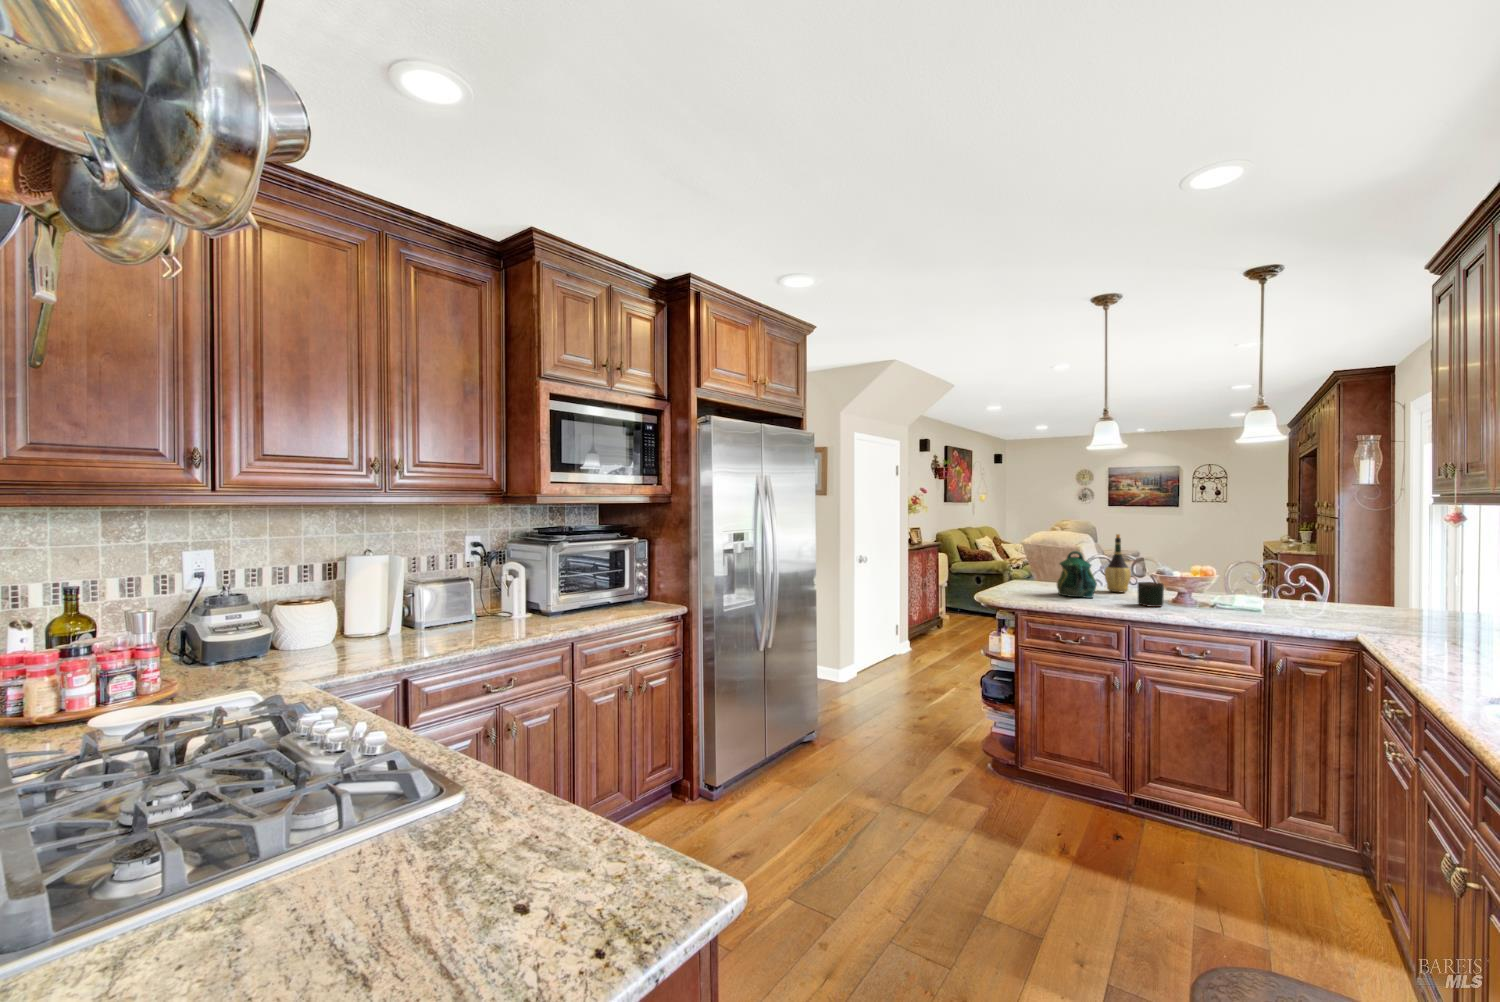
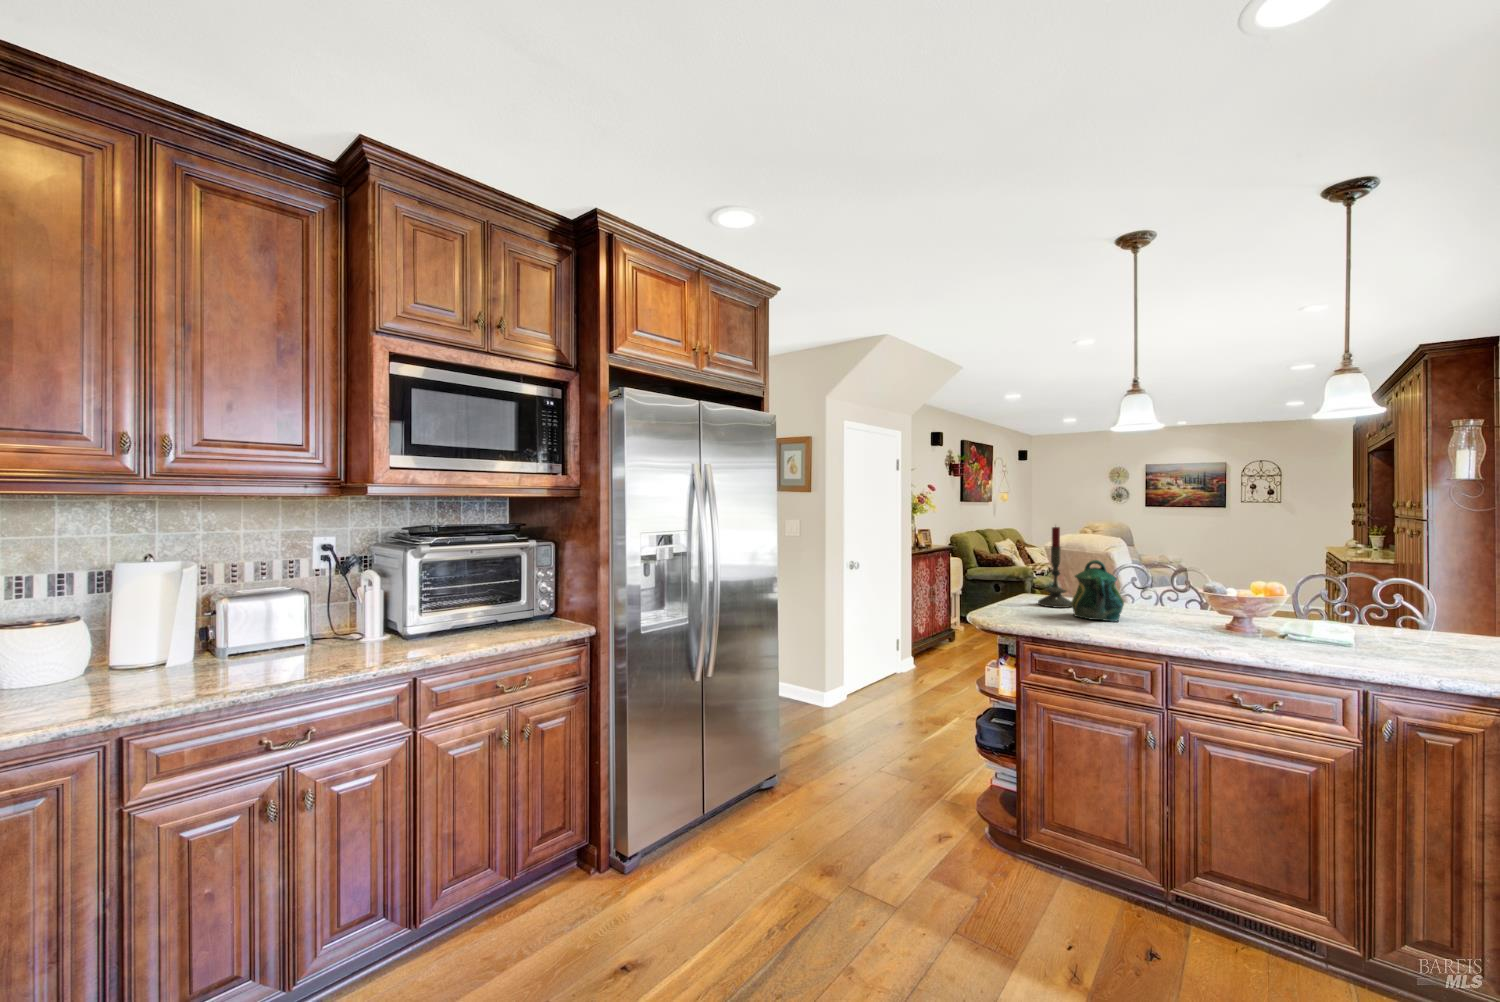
candle: none [1029,523,1057,589] -> present [1038,527,1072,608]
wine bottle: present [1104,534,1131,592] -> none [1135,539,1170,613]
mug: present [1138,582,1164,607] -> none [1178,602,1215,637]

